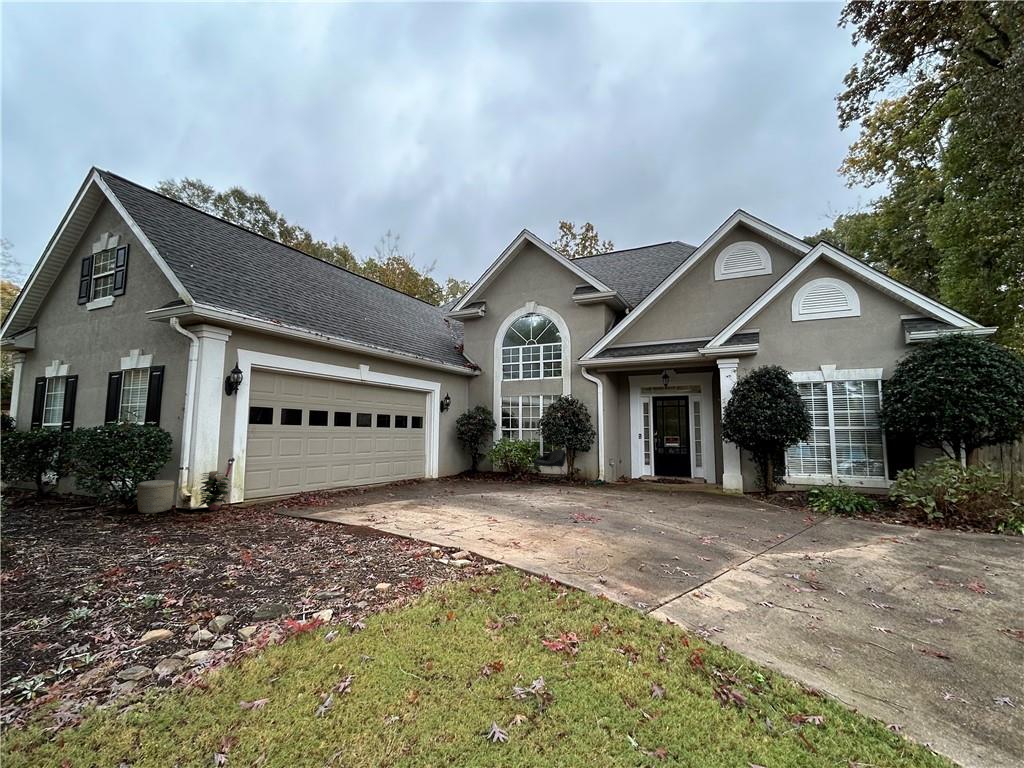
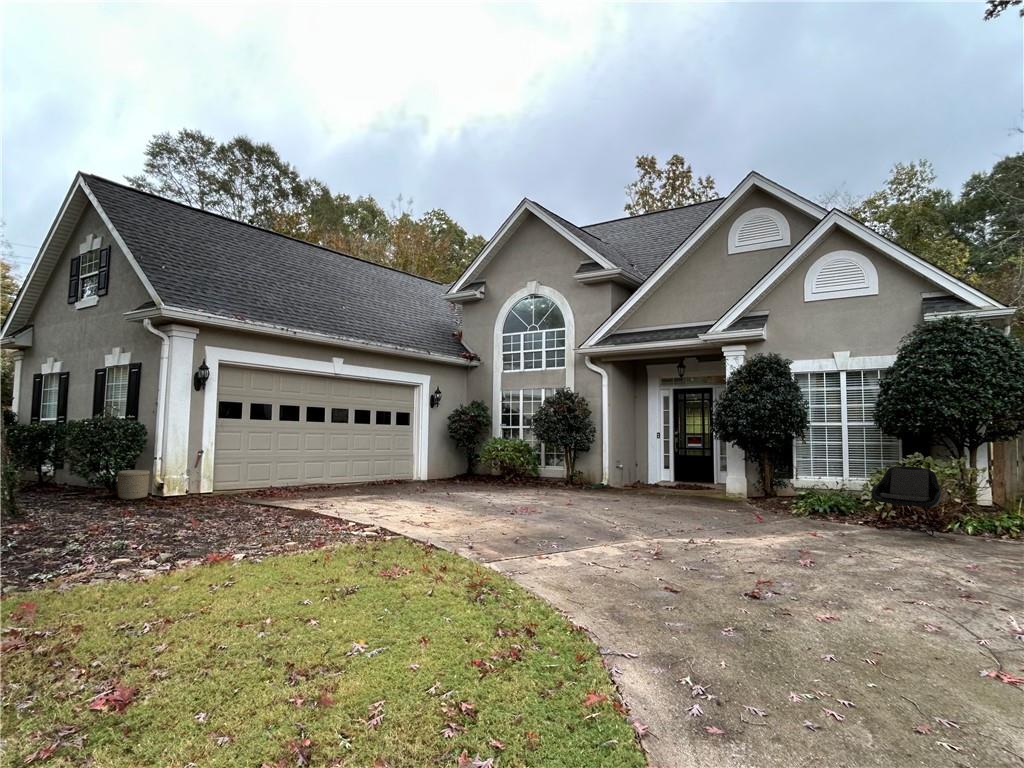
lounge chair: present [533,450,567,480] -> present [871,466,942,536]
decorative plant: present [198,471,230,510] -> none [169,462,198,499]

